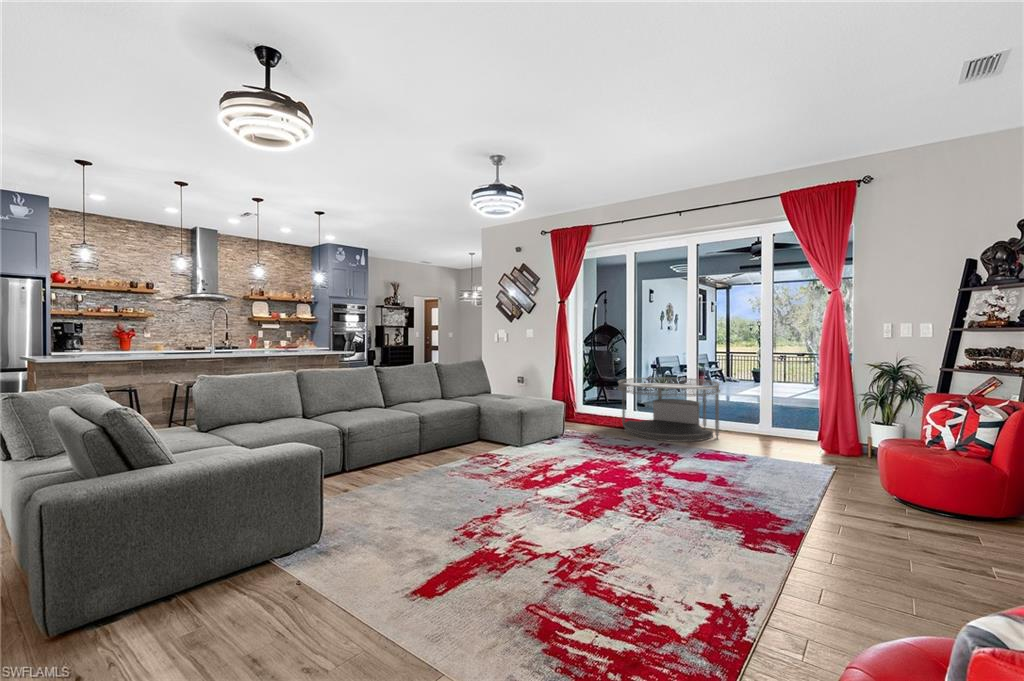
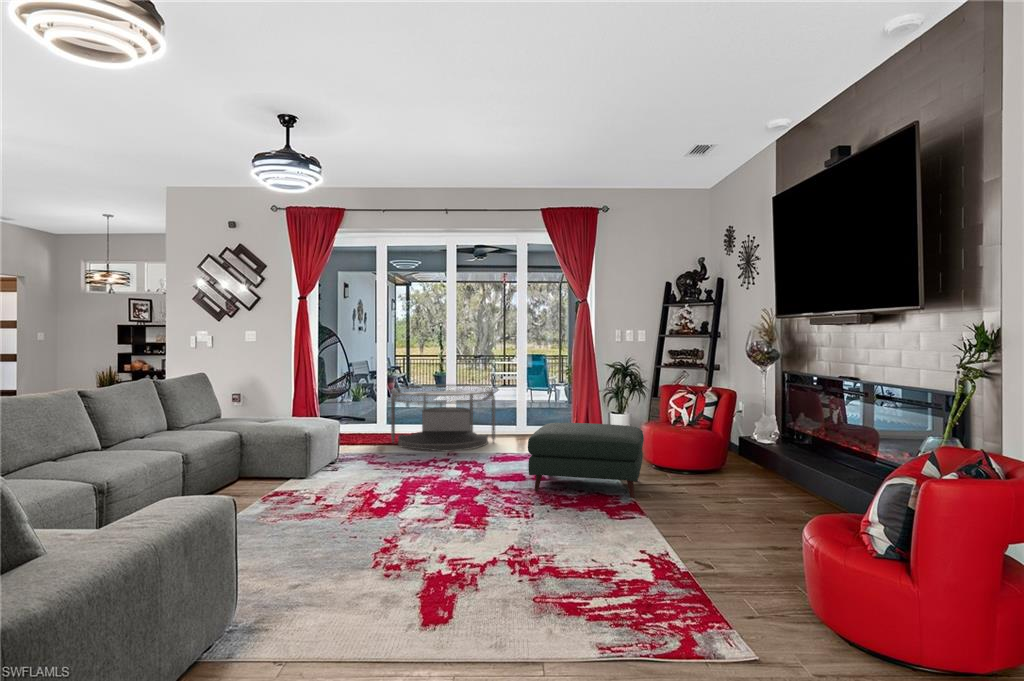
ottoman: none [684,425,850,529] -> present [528,423,644,498]

